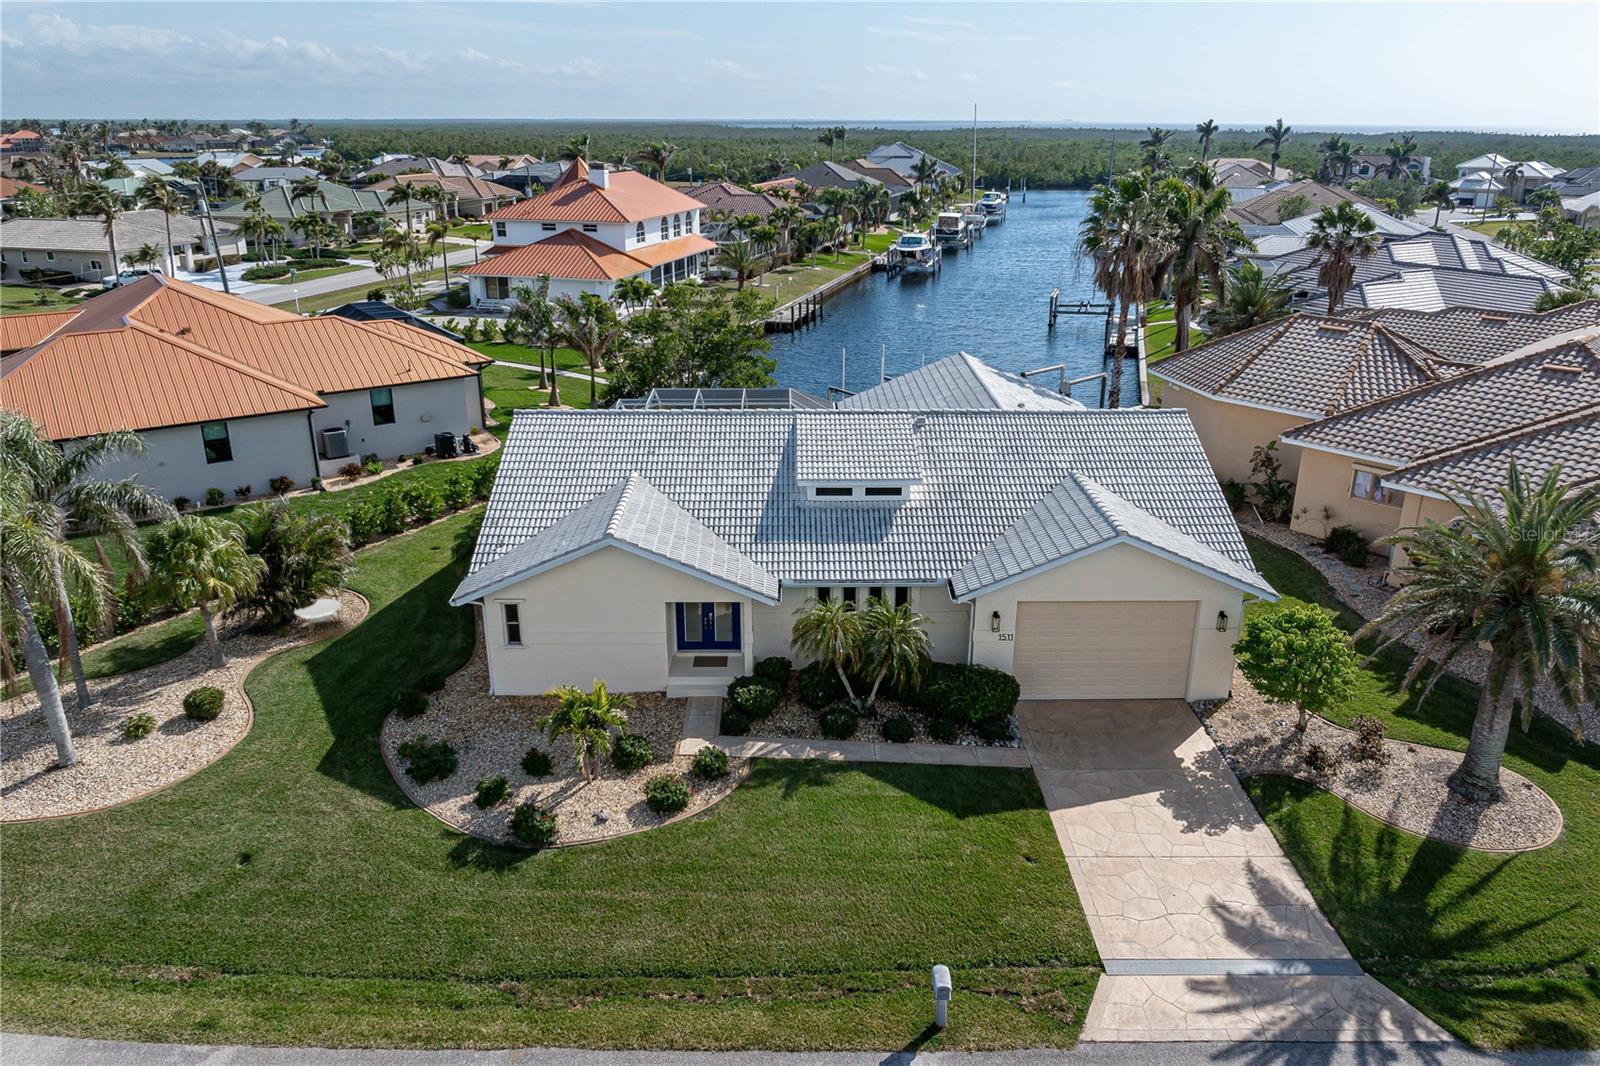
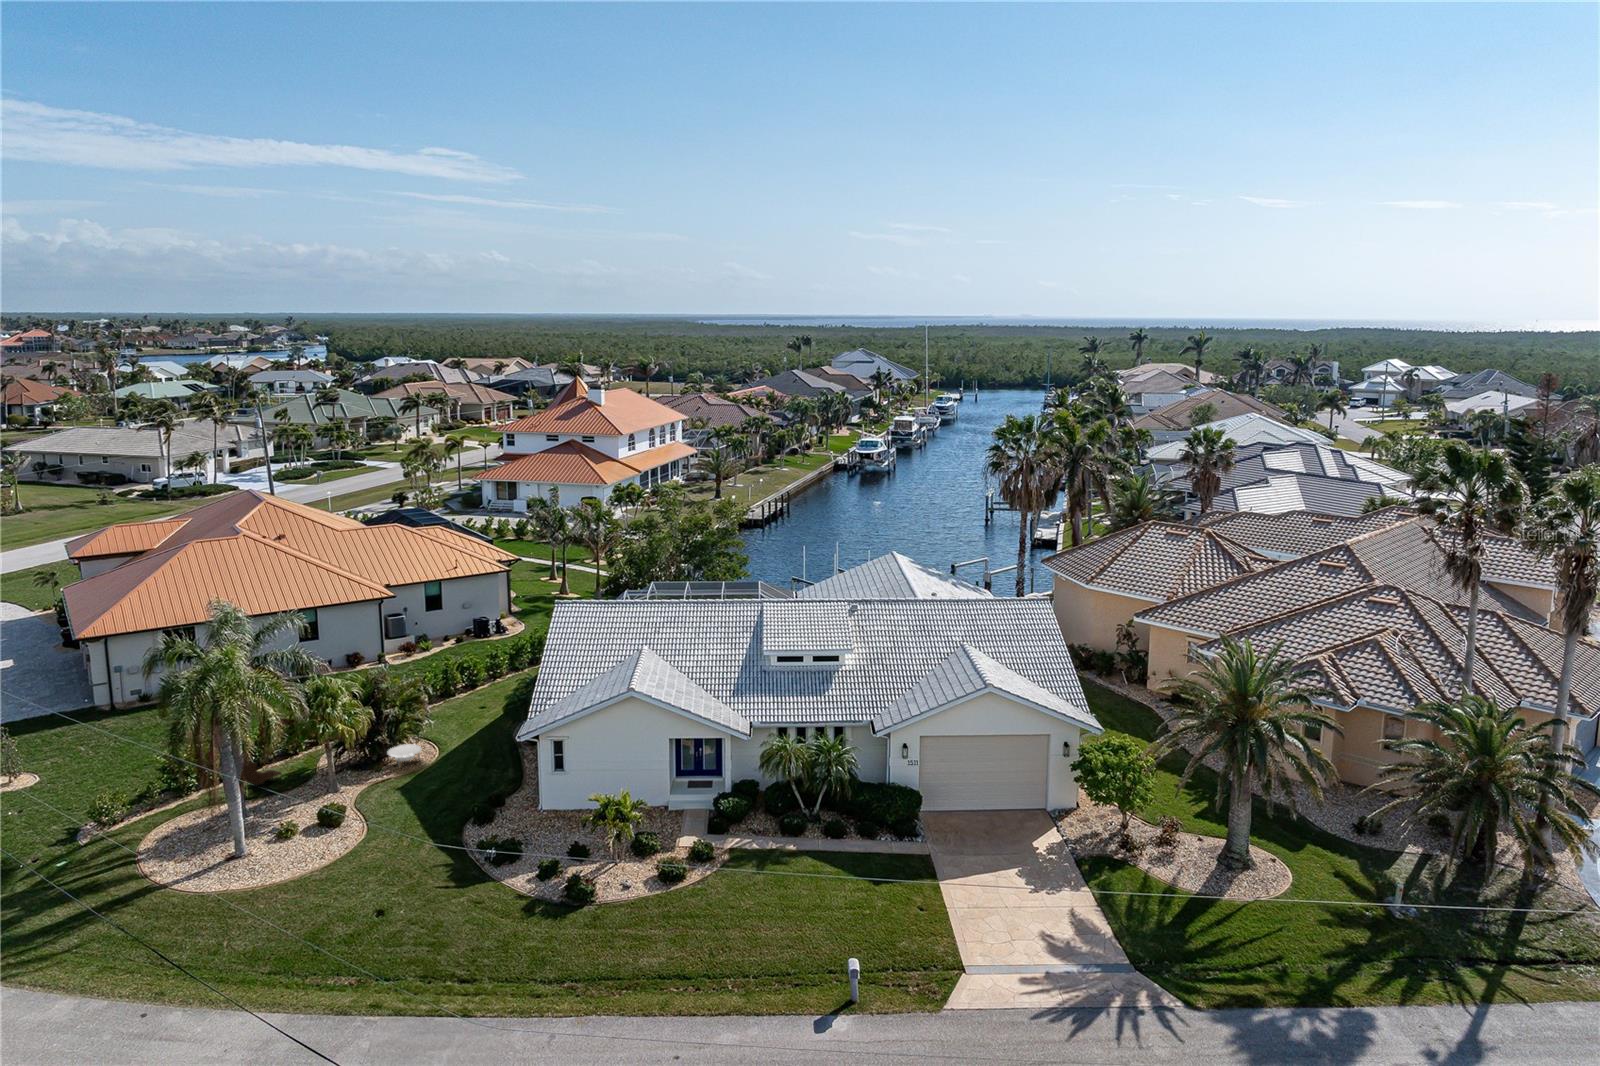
lounge chair: none [85,623,151,665] -> present [243,761,281,787]

